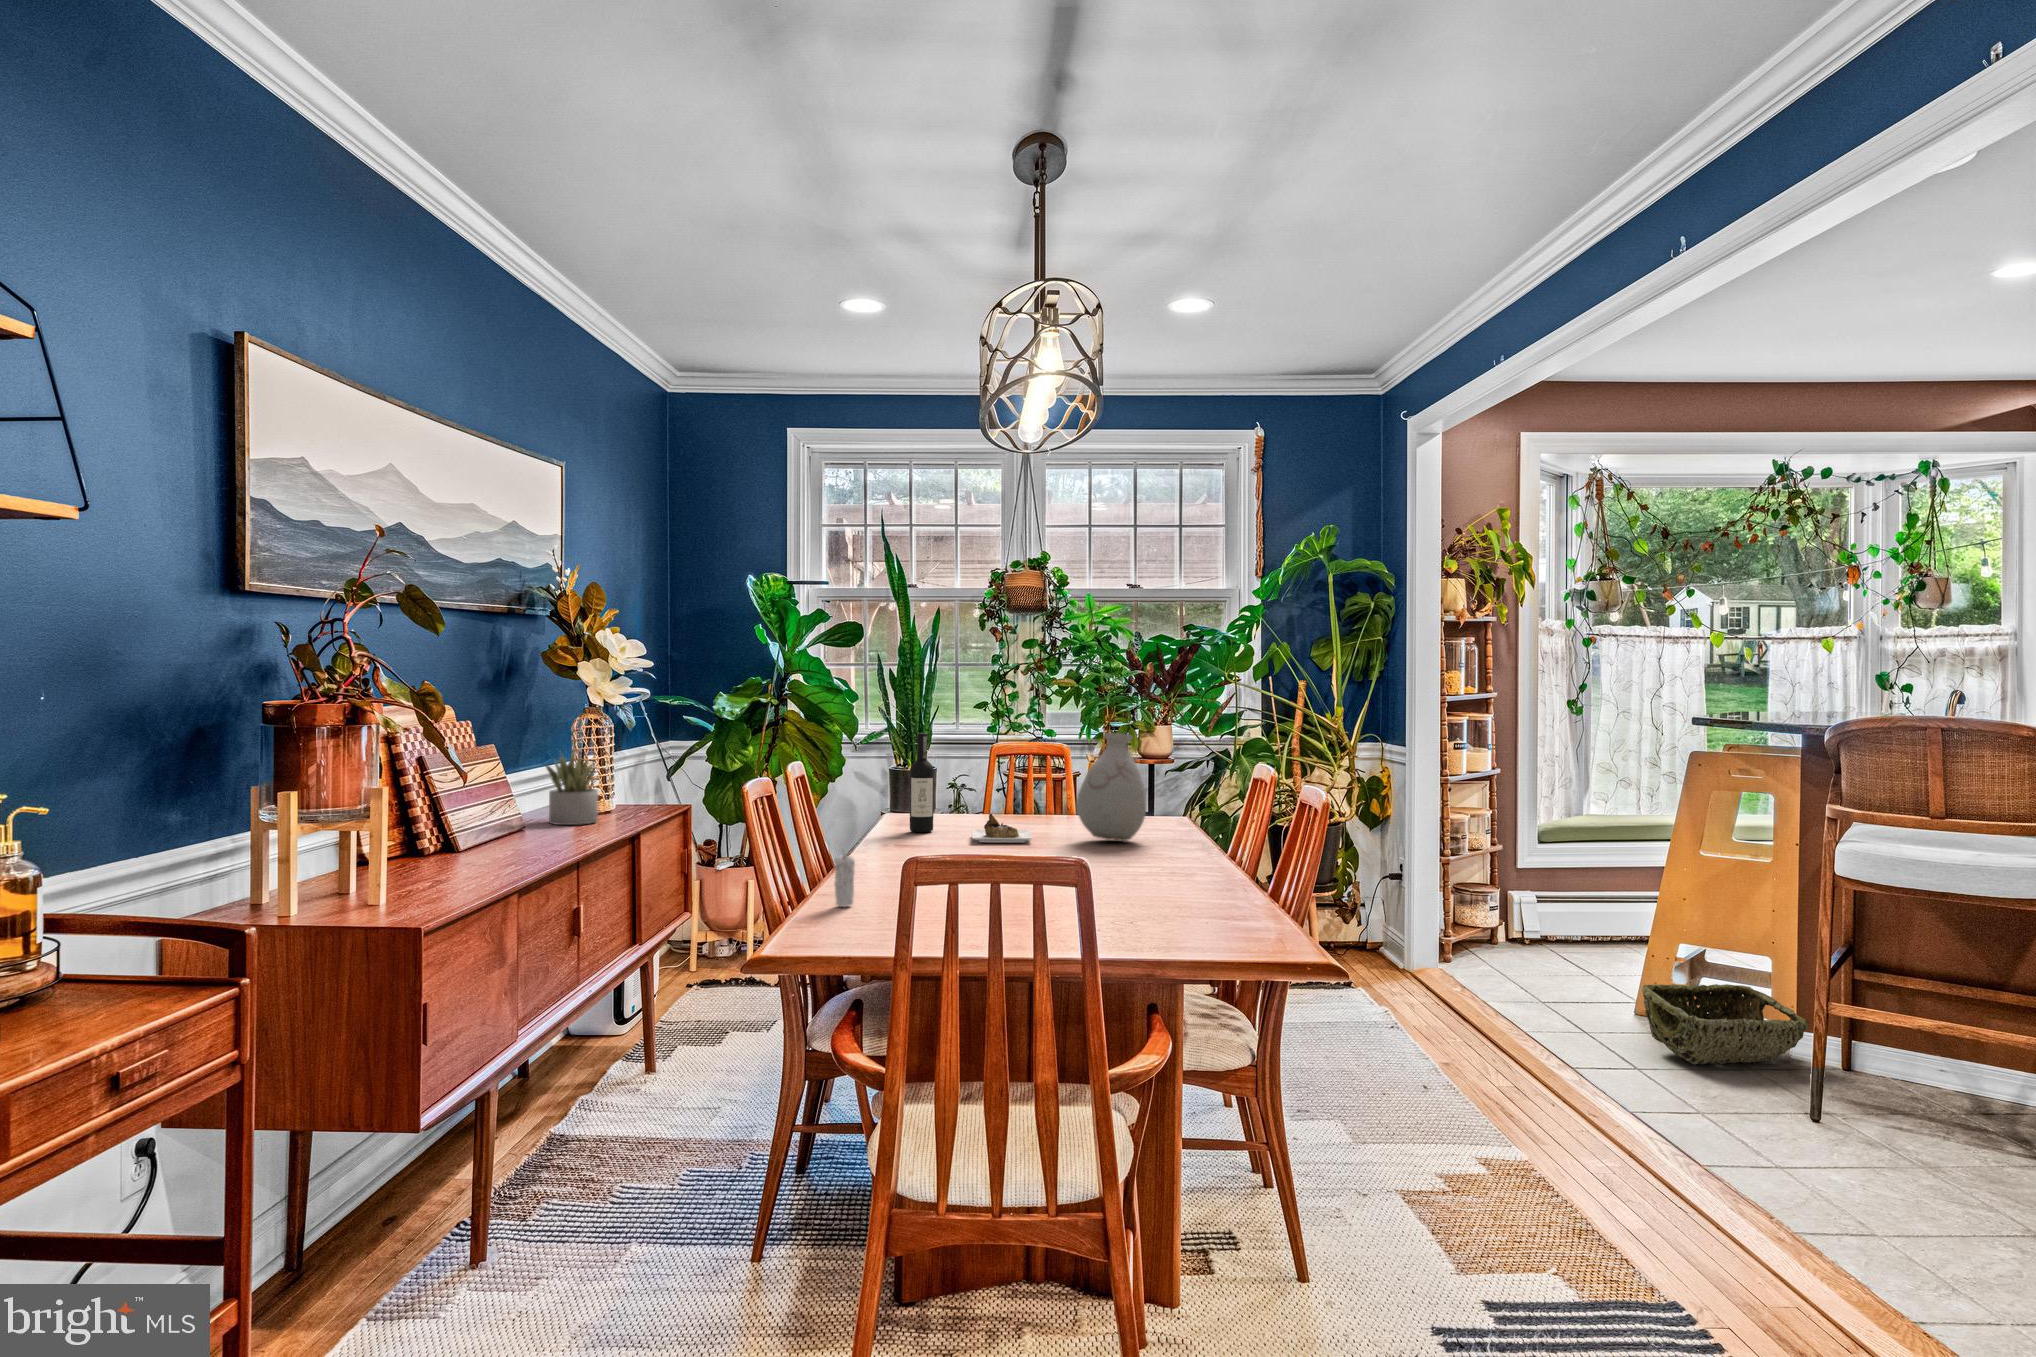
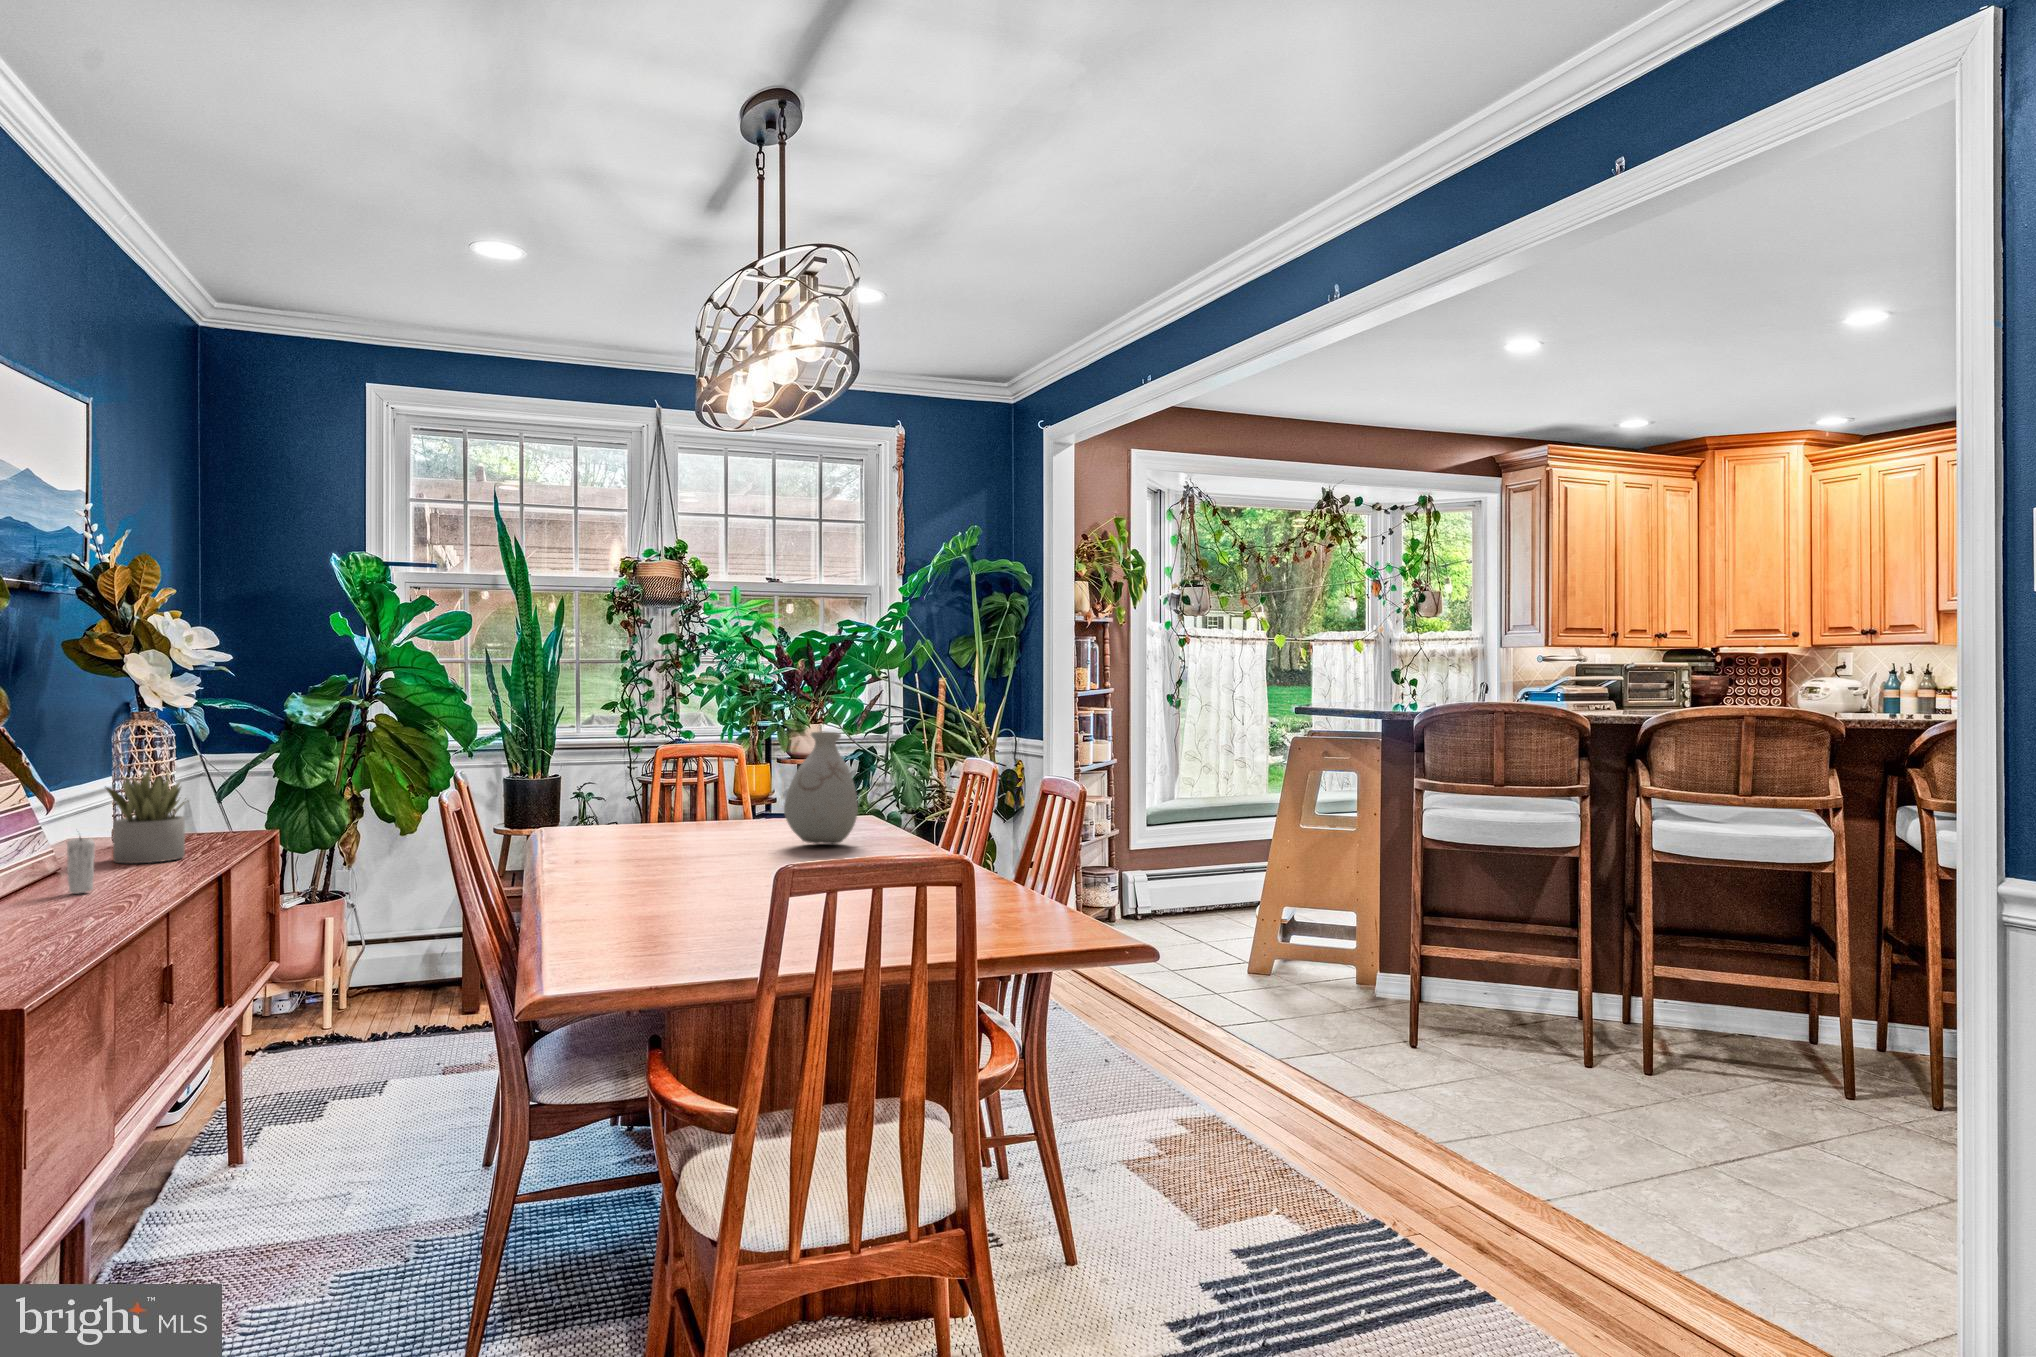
wine bottle: present [910,733,1032,843] -> none [587,737,740,854]
candle: present [834,855,855,907] -> present [67,837,95,894]
woven basket: present [1642,984,1809,1065] -> none [1269,940,1396,1014]

